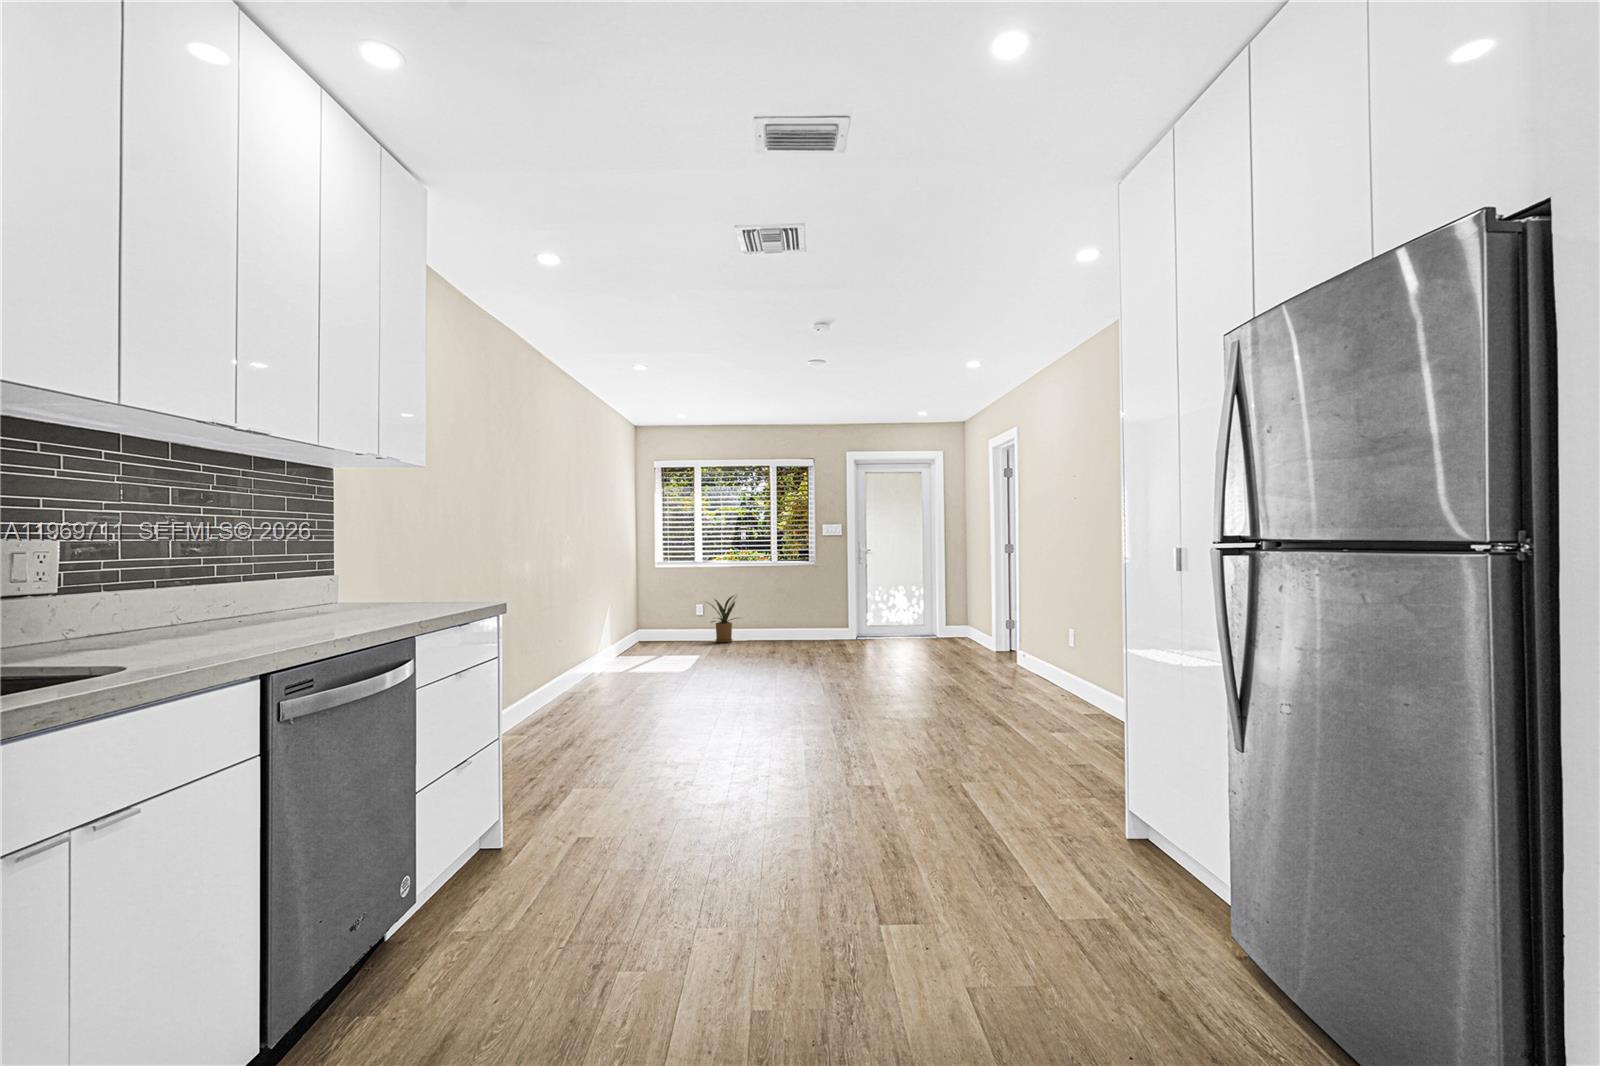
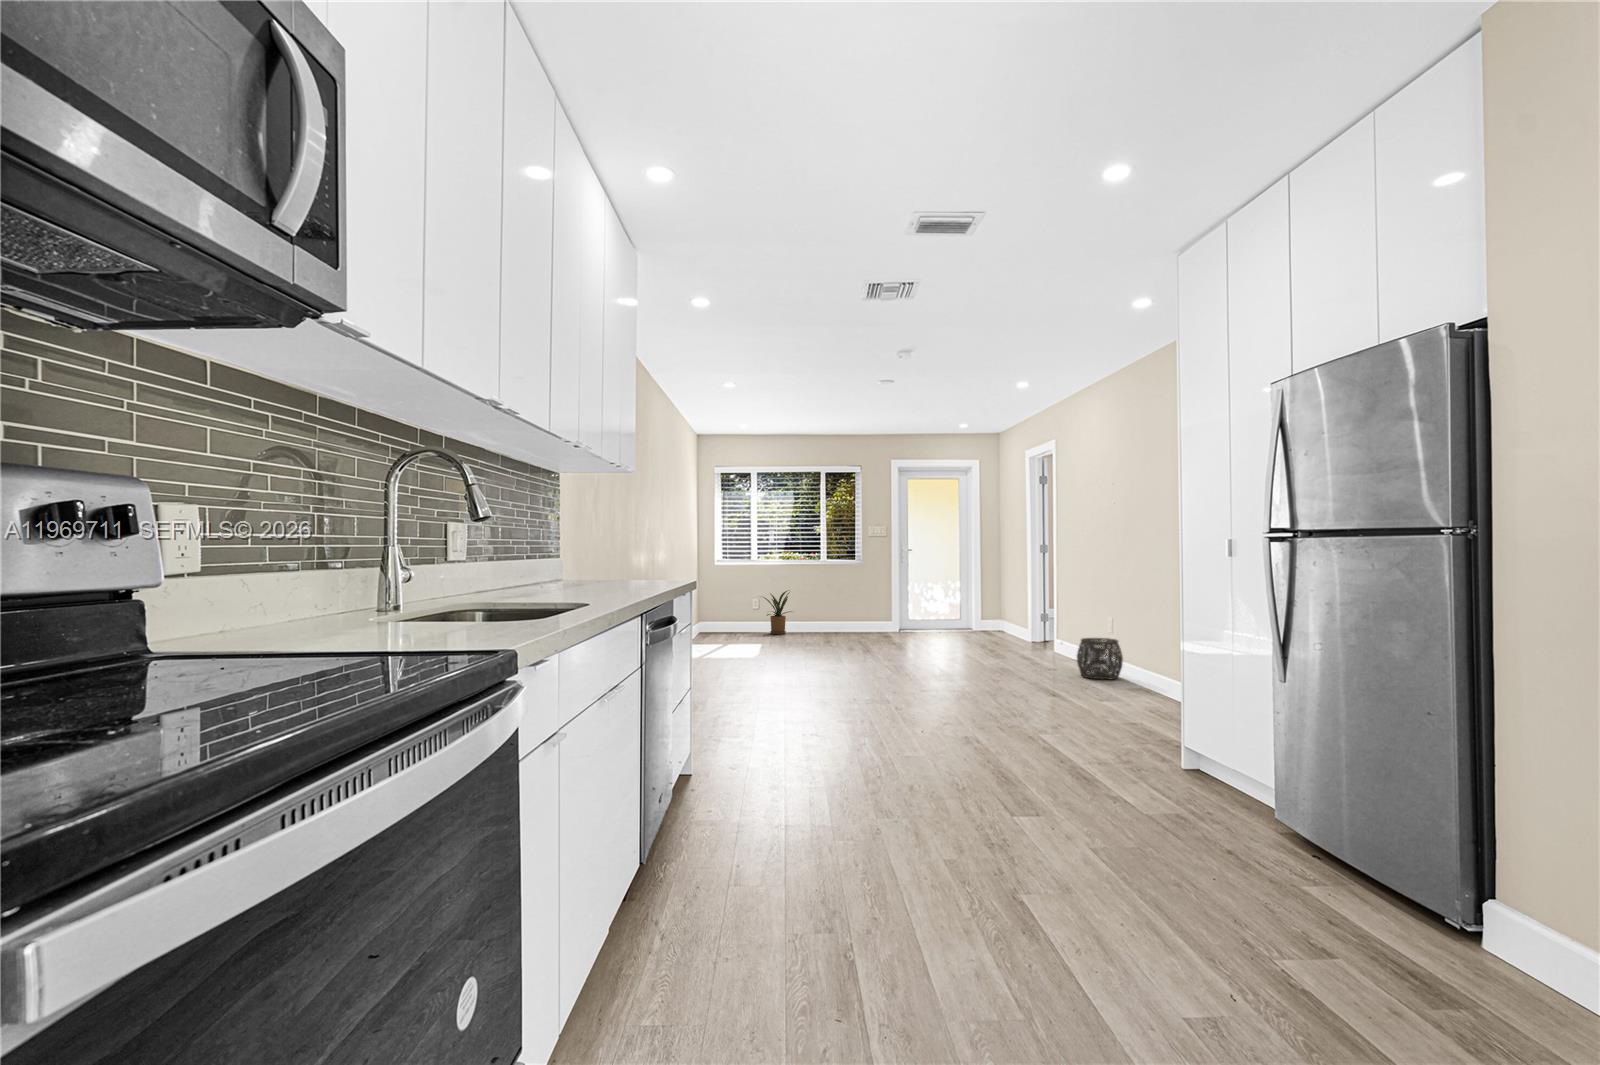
woven basket: none [1030,652,1083,701] -> present [1077,638,1123,680]

